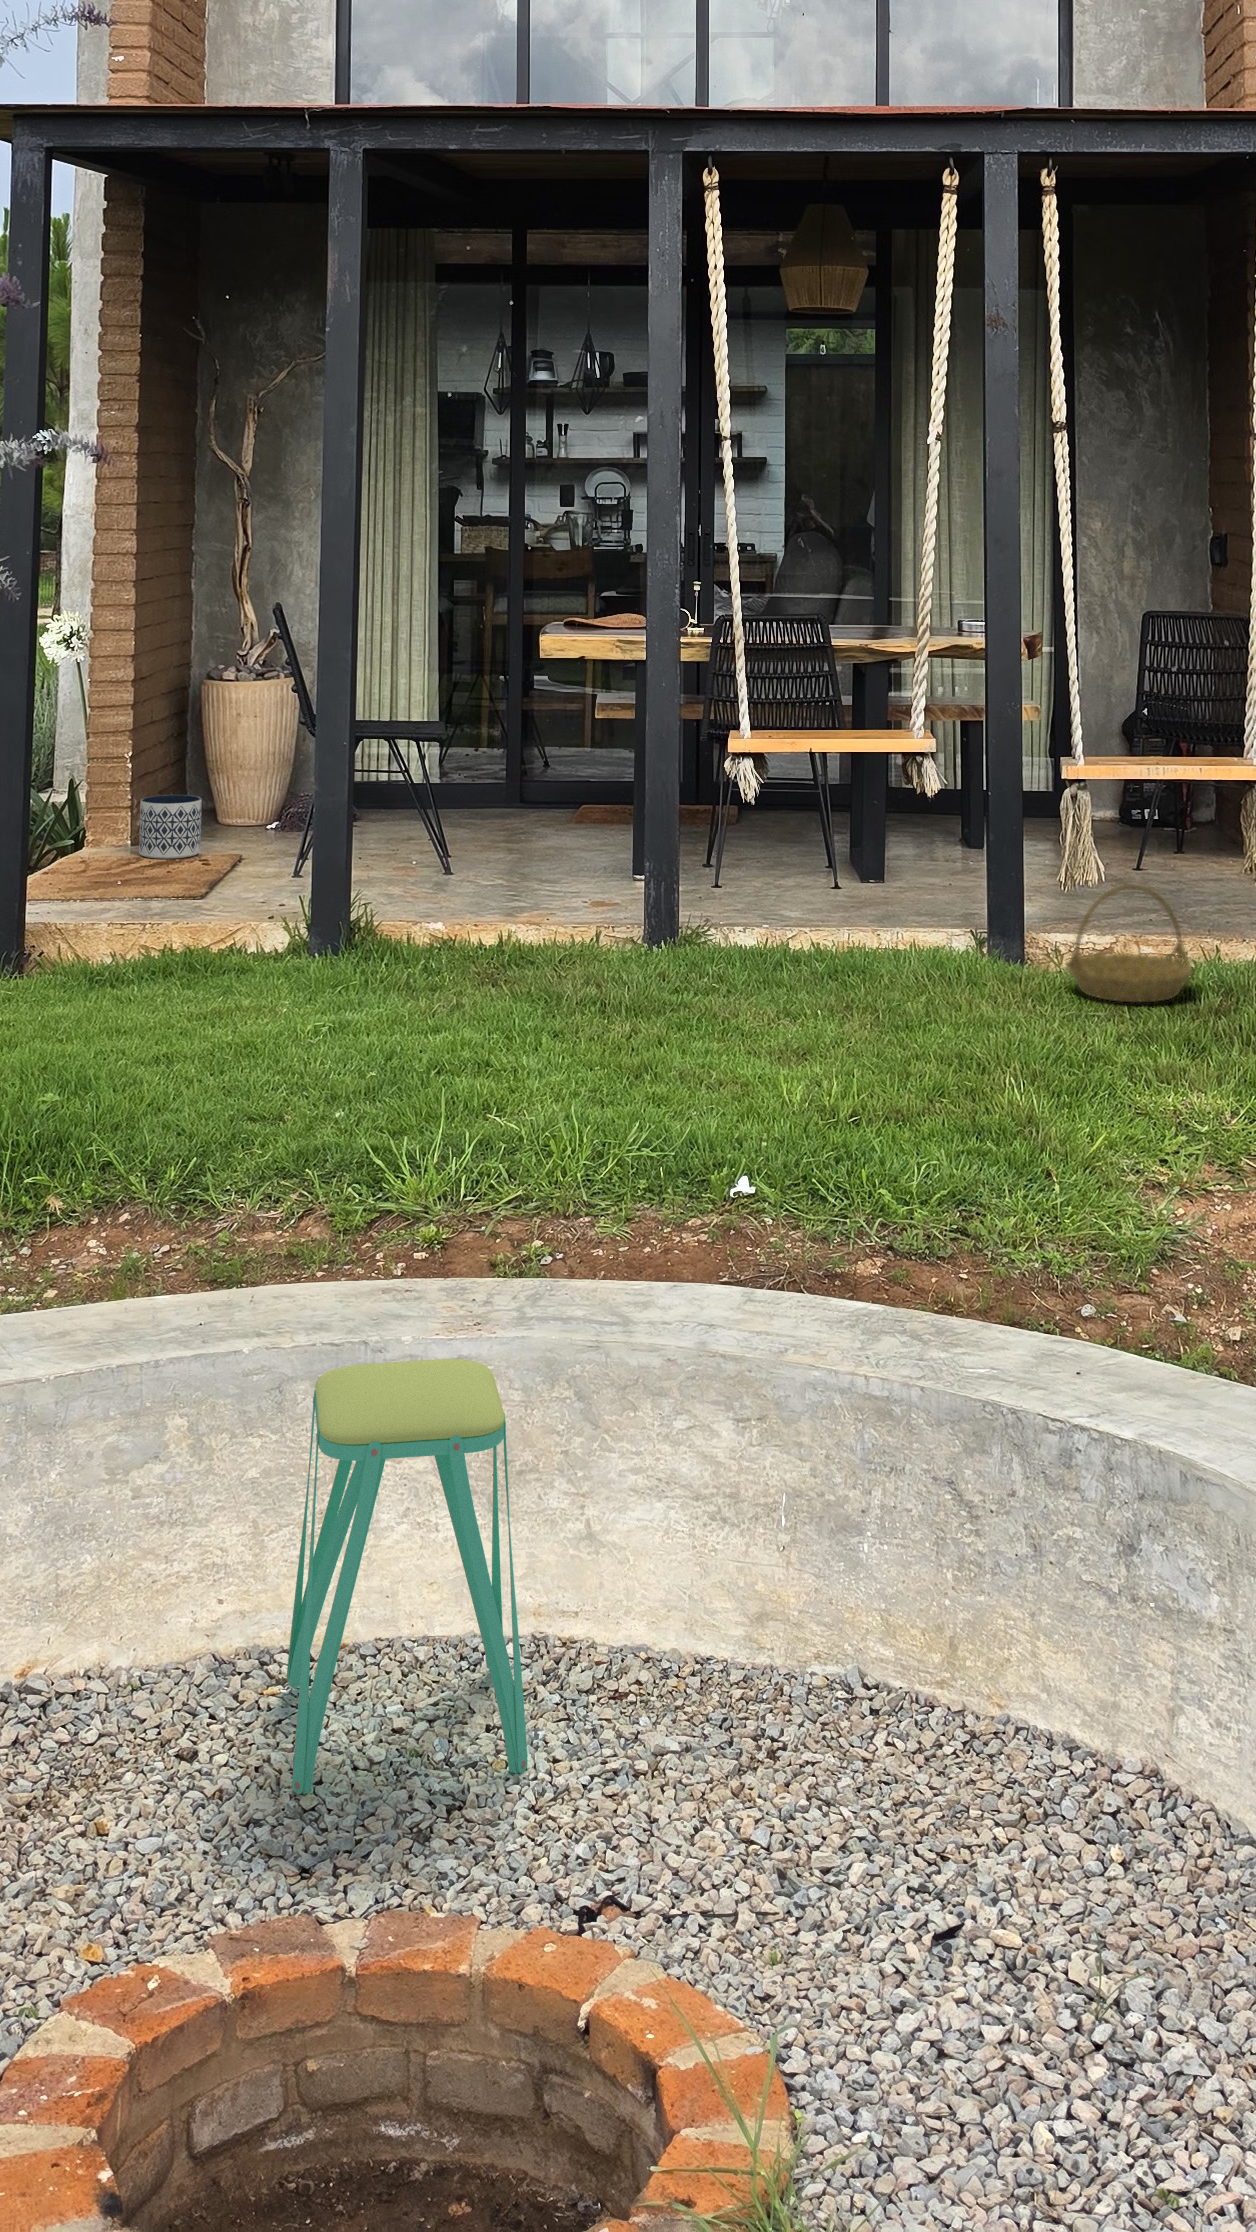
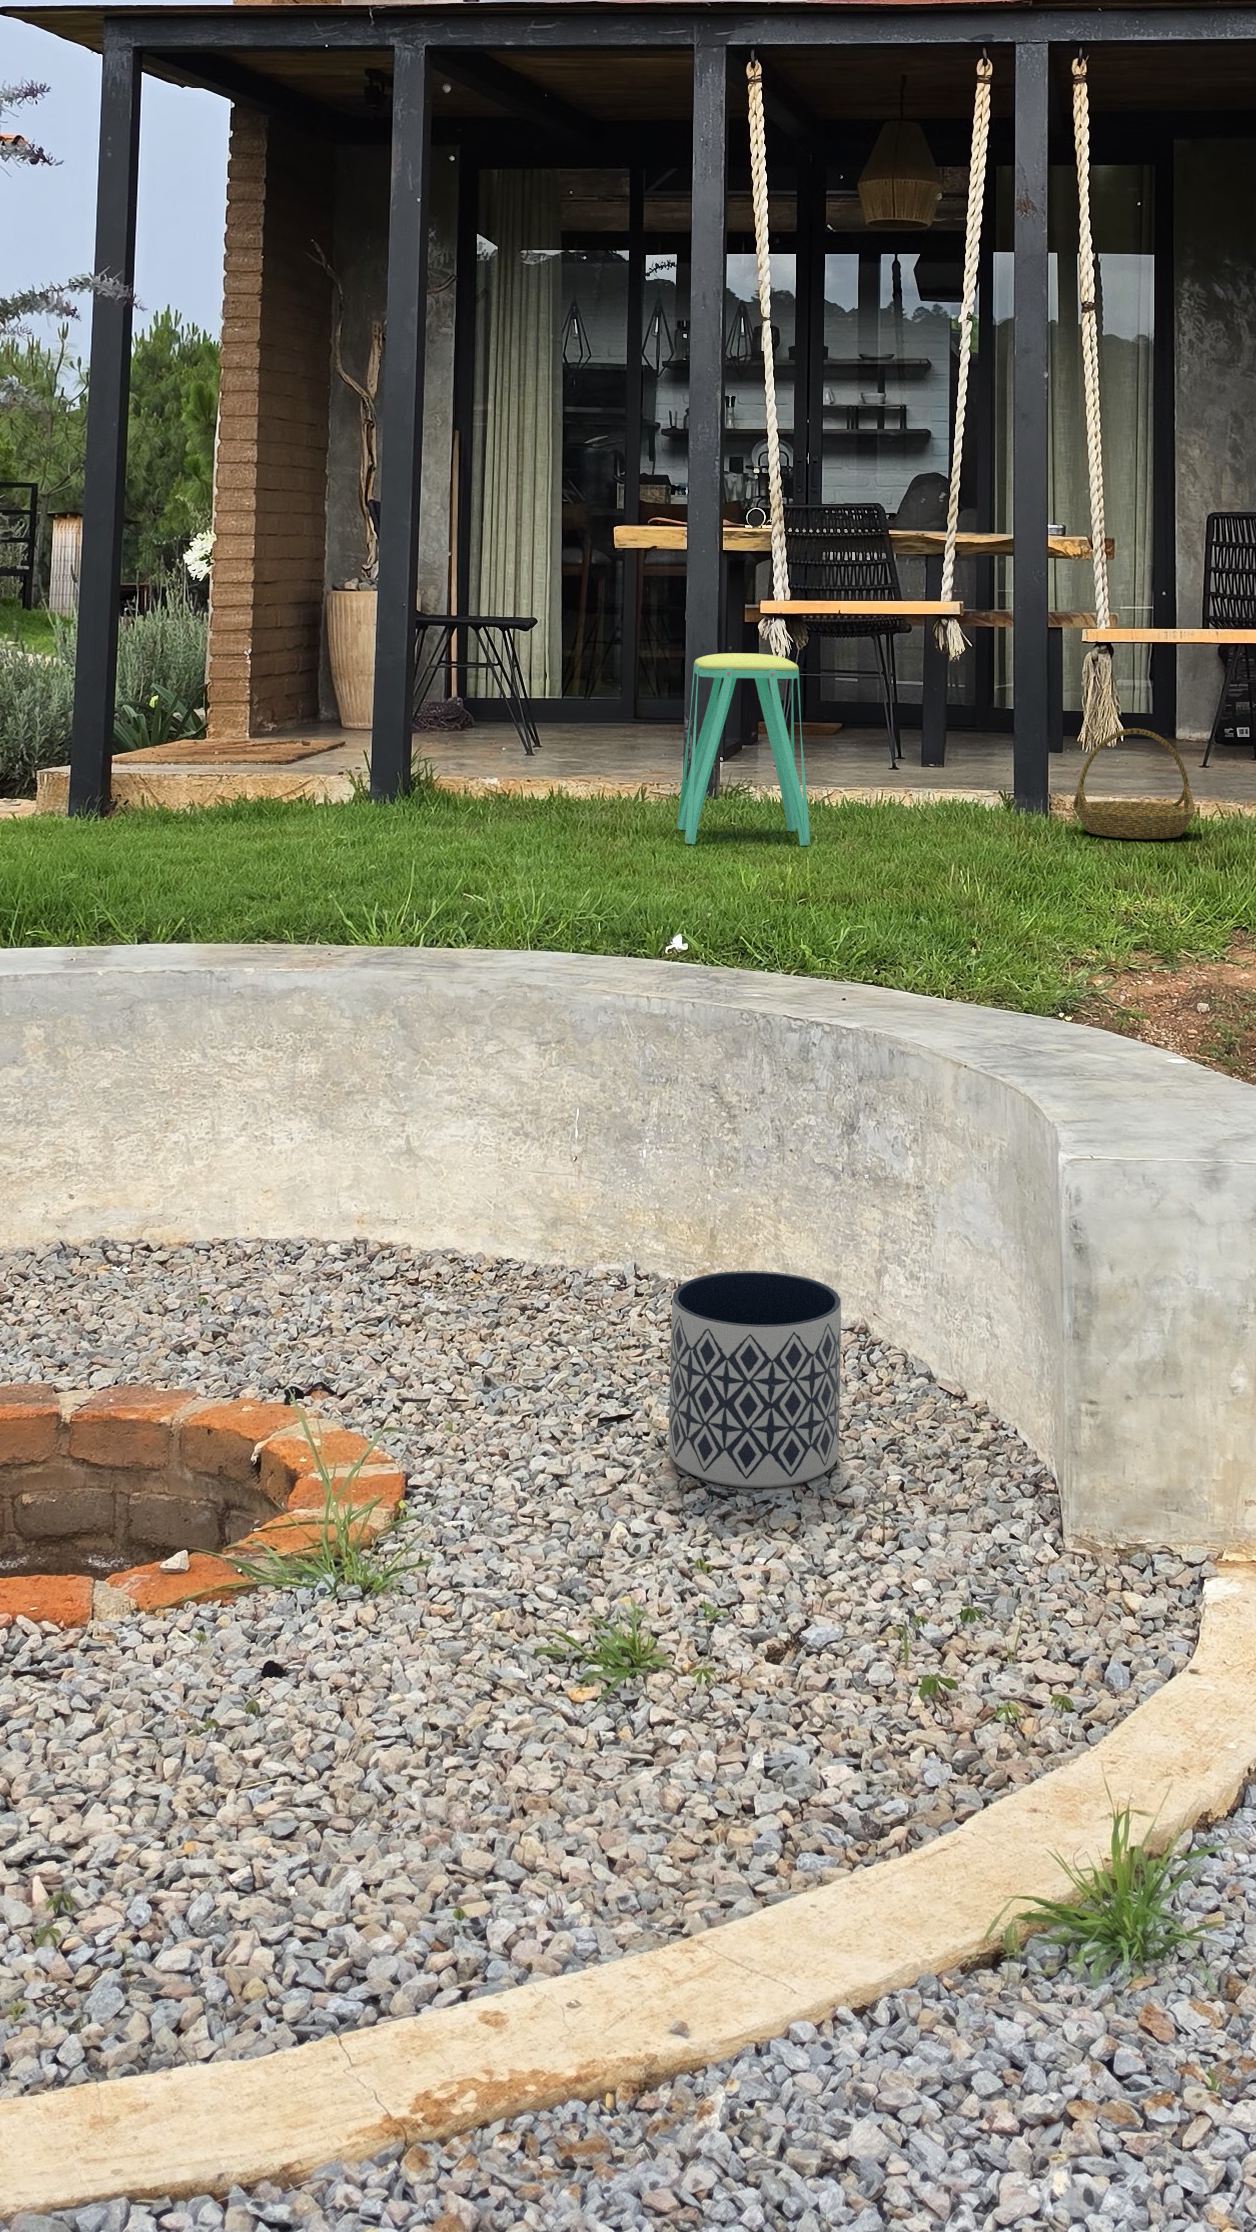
planter: present [139,795,202,859] -> present [669,1271,841,1488]
stool: present [287,1359,528,1794] -> present [677,653,810,846]

